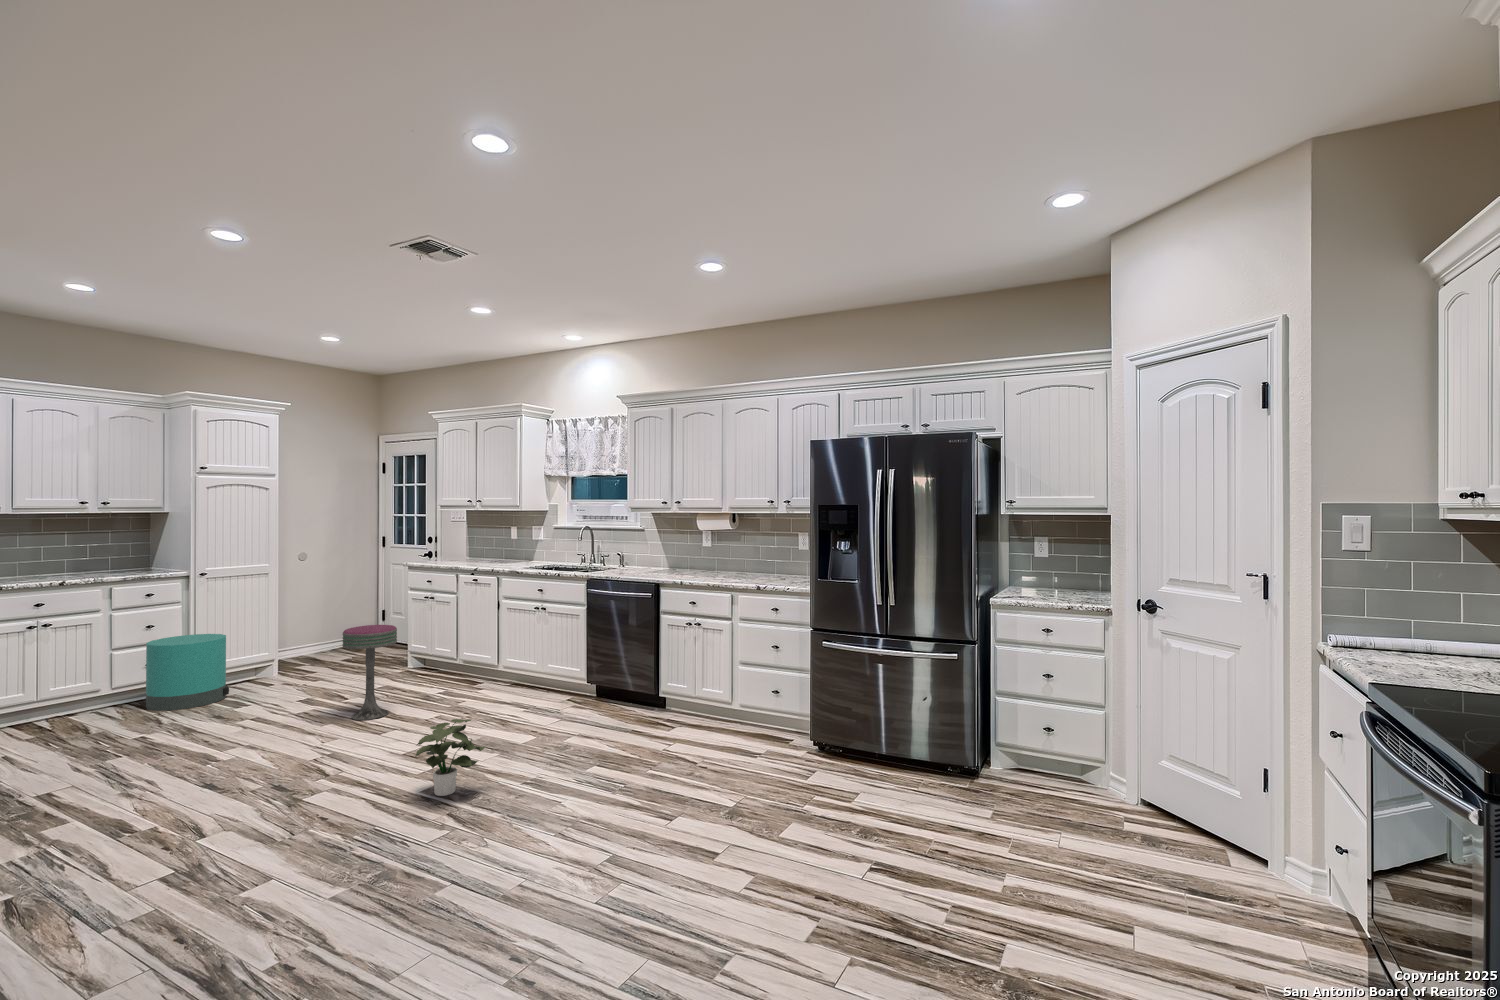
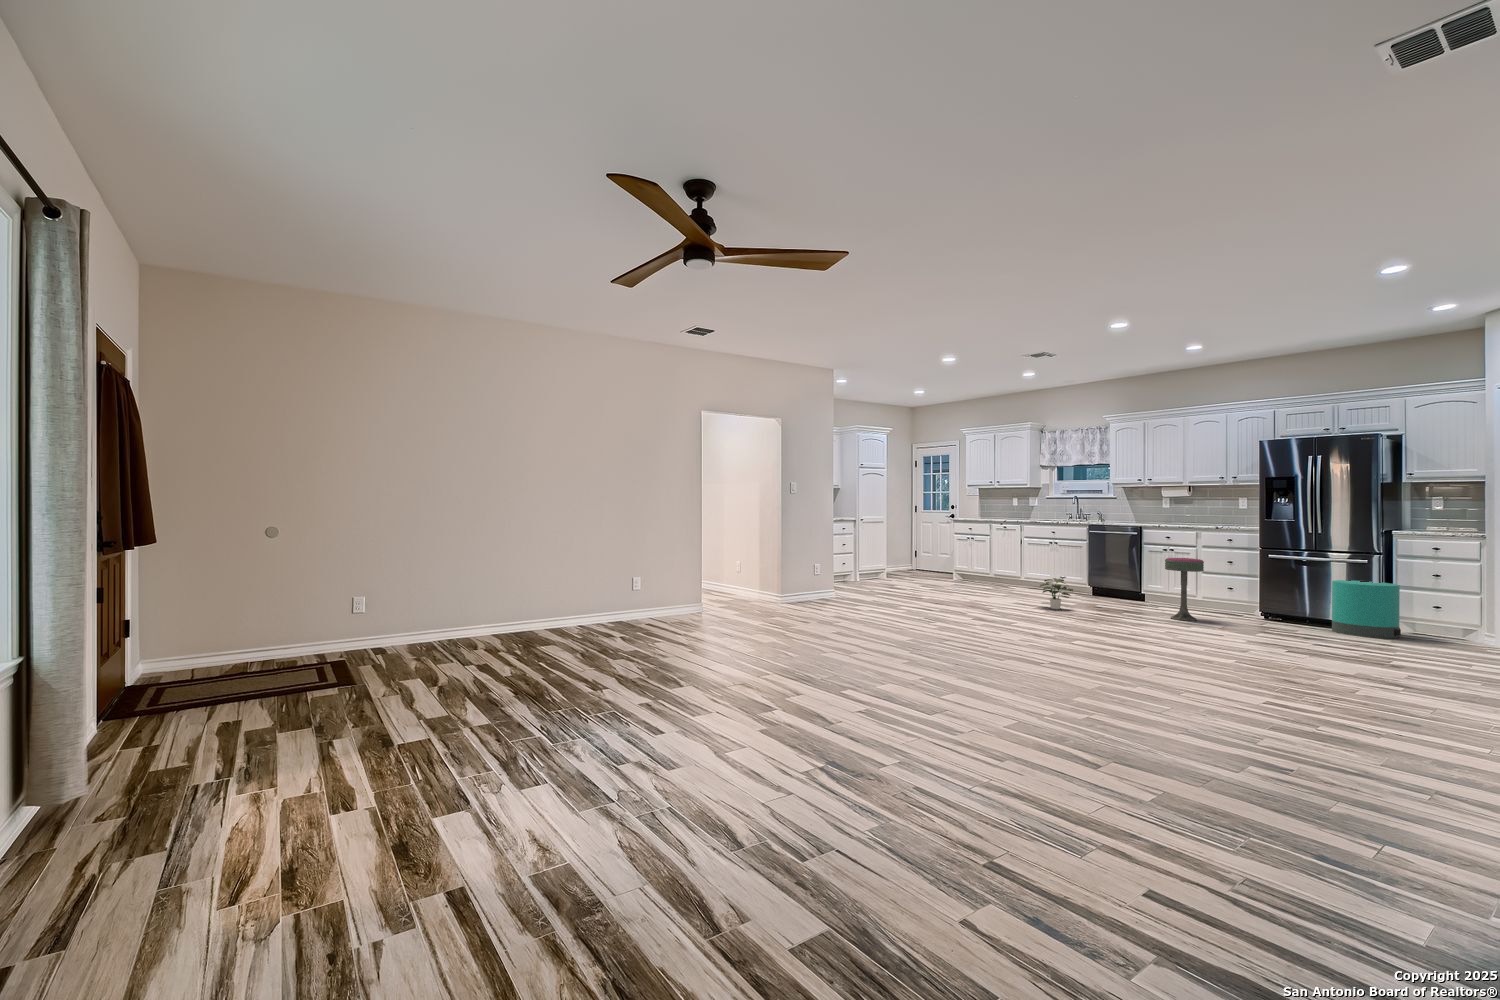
bar stool: present [342,625,397,720] -> present [1165,558,1204,621]
trash can: present [146,634,229,711] -> present [1332,580,1401,638]

